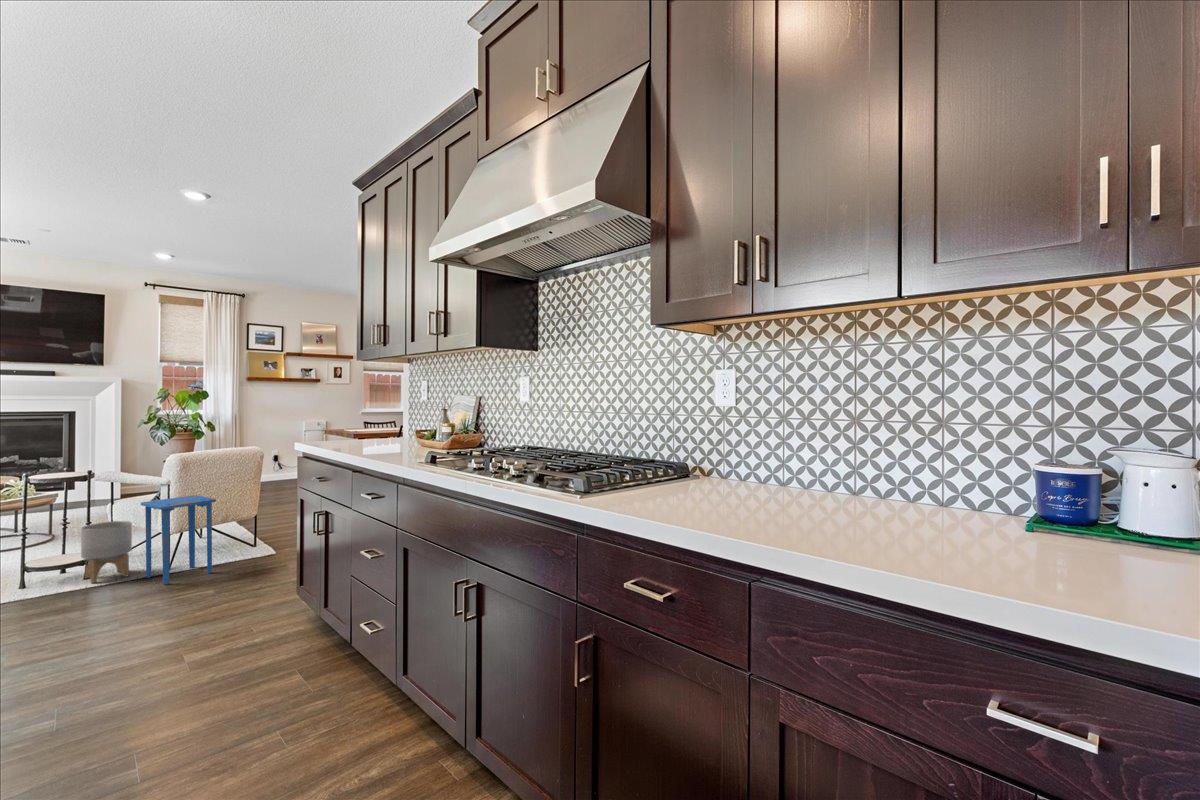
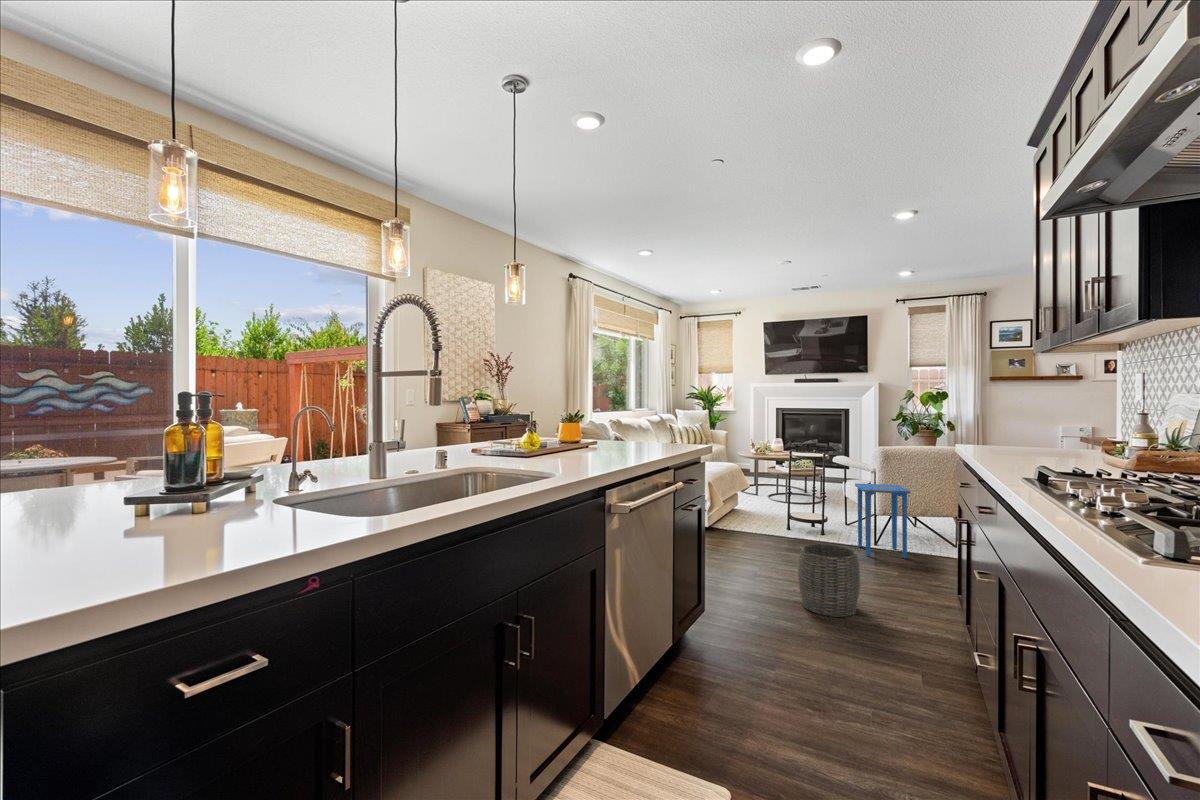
planter: present [81,521,132,583] -> none [820,494,852,541]
woven basket: none [108,577,198,672] -> present [798,544,860,617]

